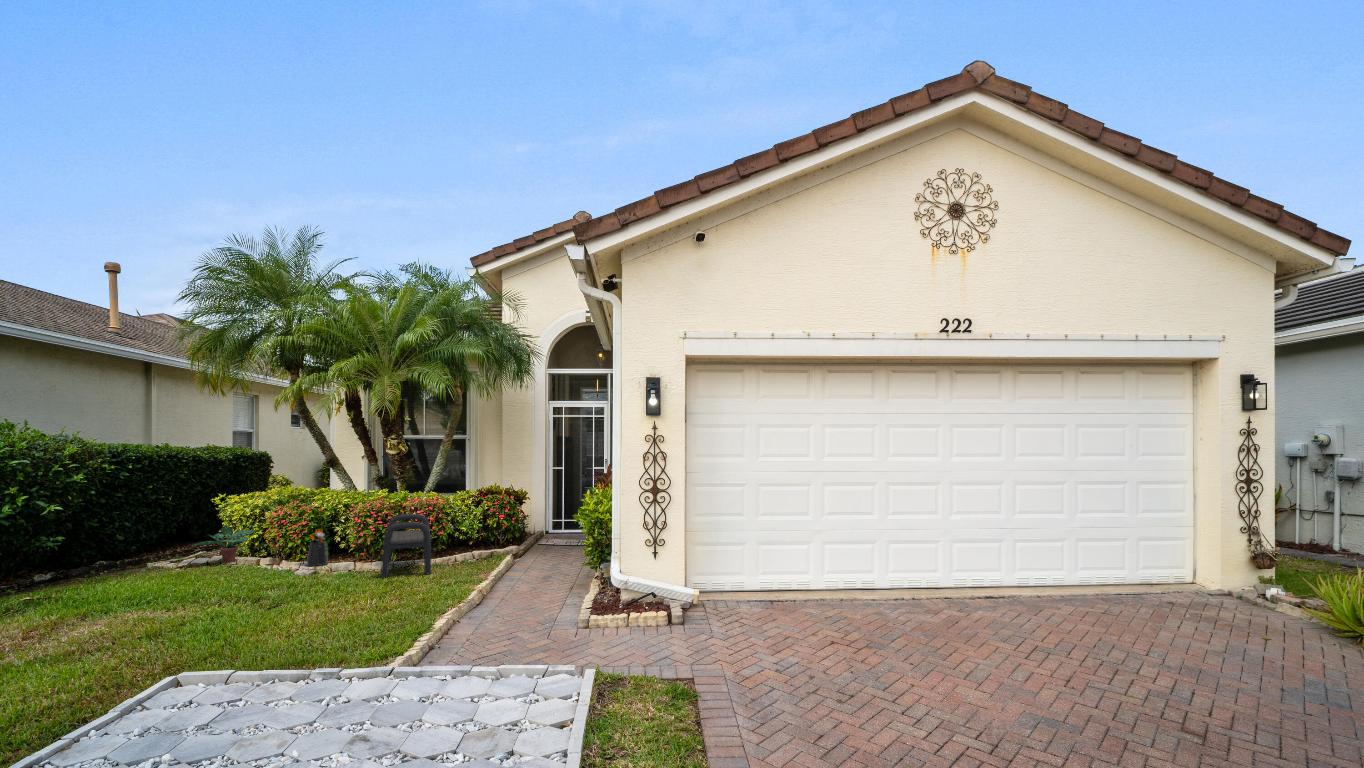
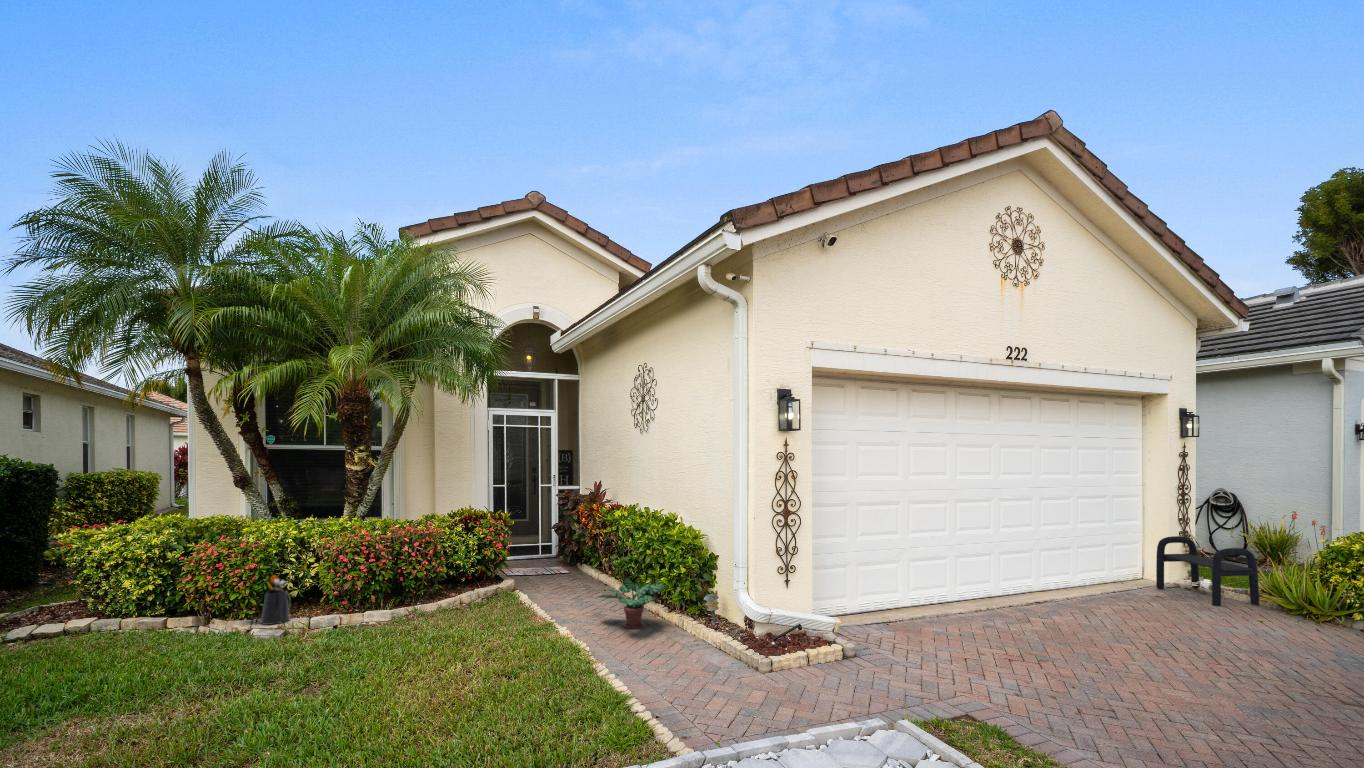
bench: present [381,514,431,578] -> present [1156,536,1260,606]
potted plant: present [193,526,255,563] -> present [598,578,665,628]

